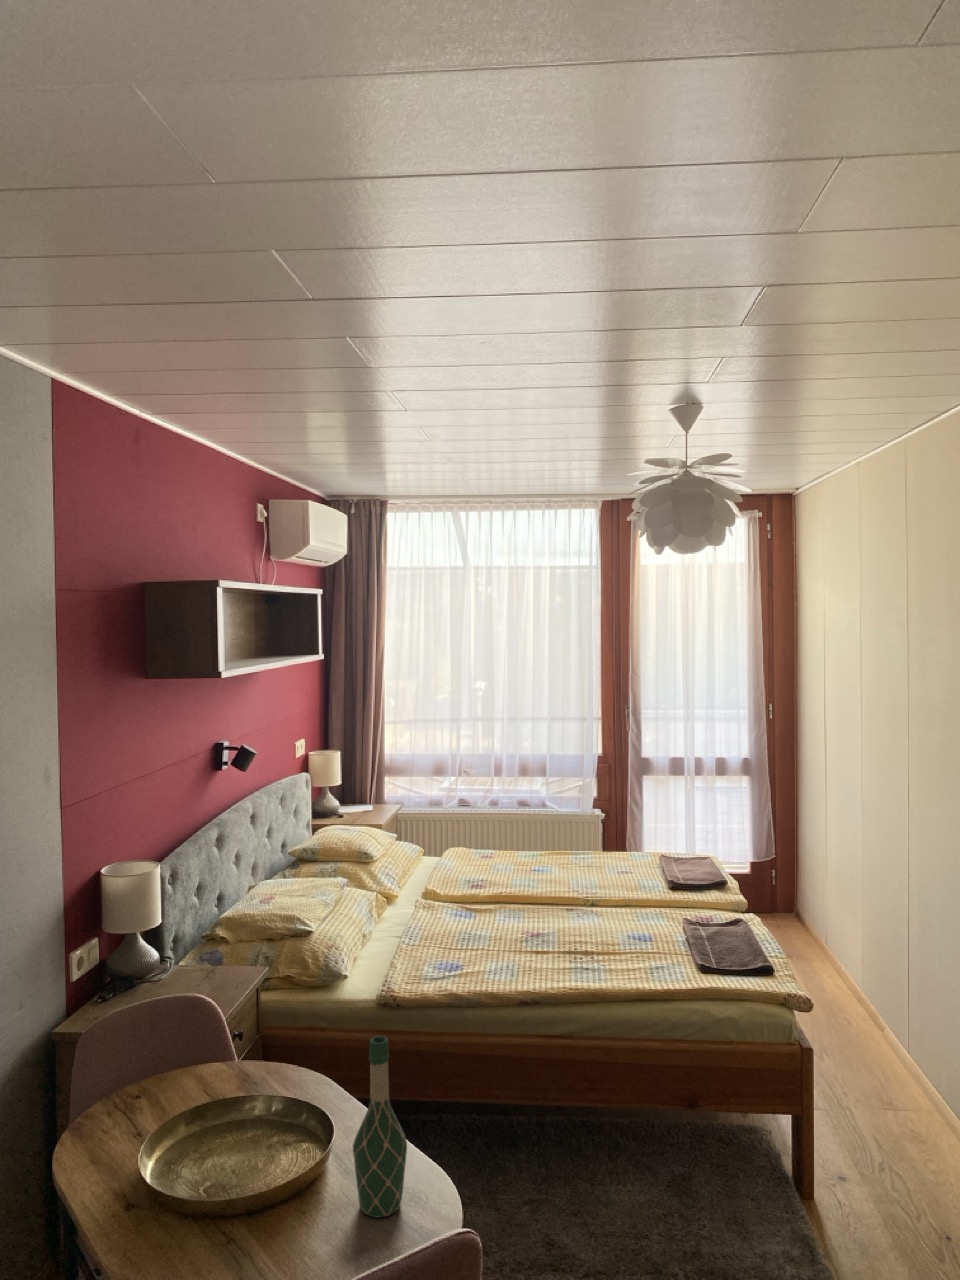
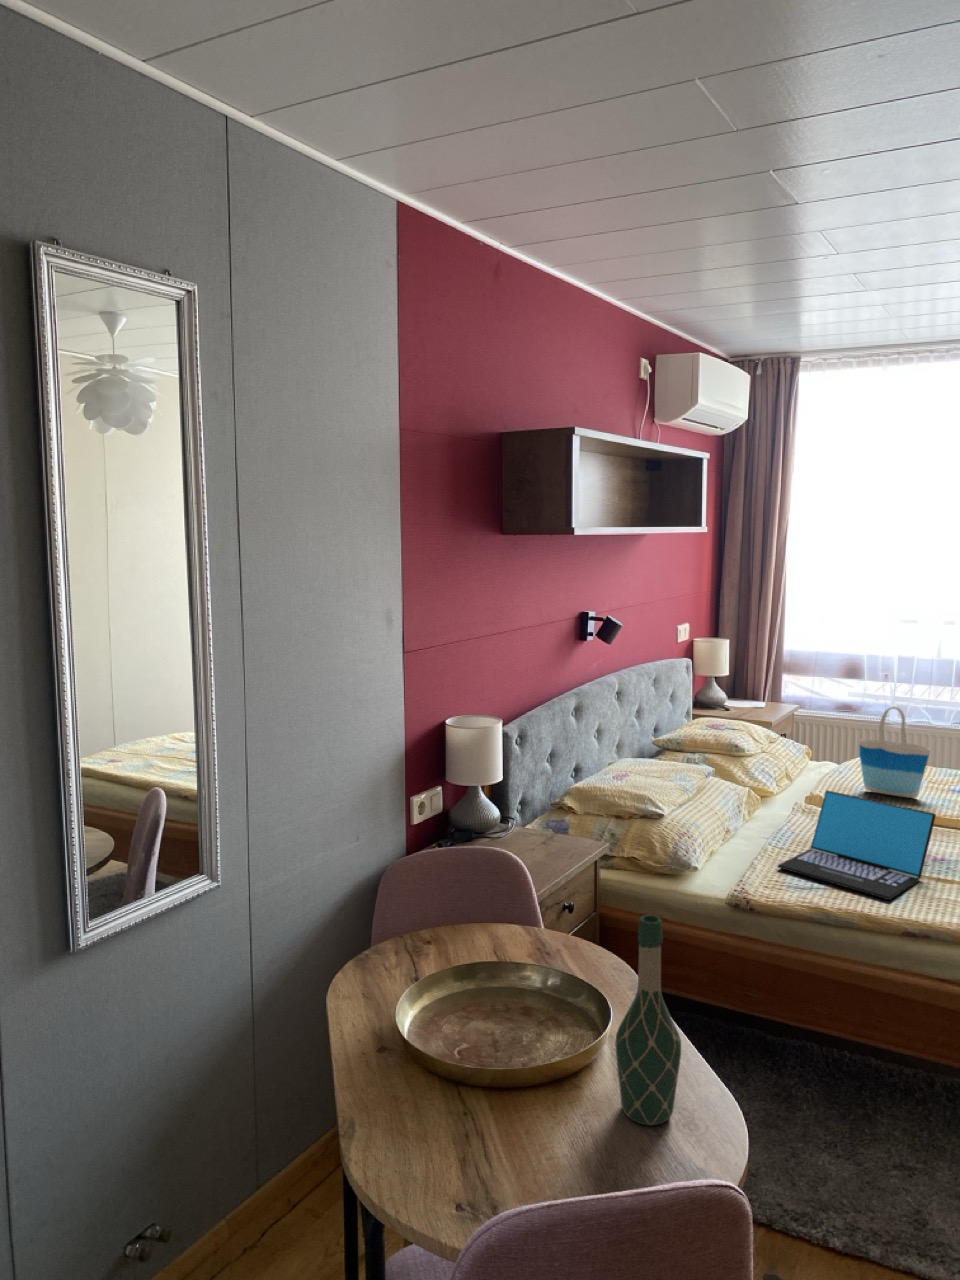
tote bag: none [462,806,517,882] -> present [859,706,930,798]
laptop: none [414,888,532,976] -> present [778,791,936,900]

